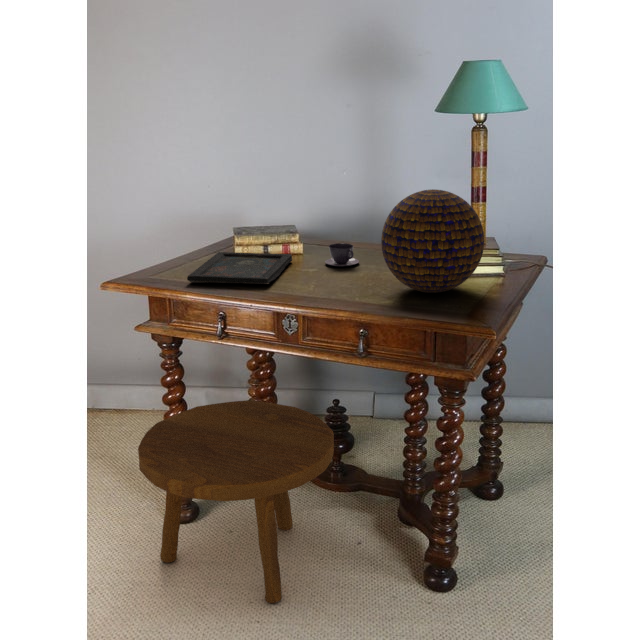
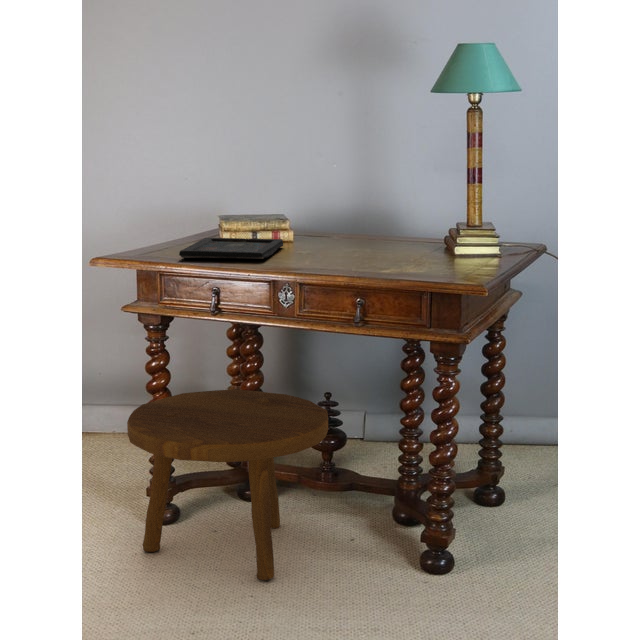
decorative orb: present [381,189,484,293] -> none [378,162,480,265]
teacup: present [325,243,359,266] -> none [317,228,353,250]

